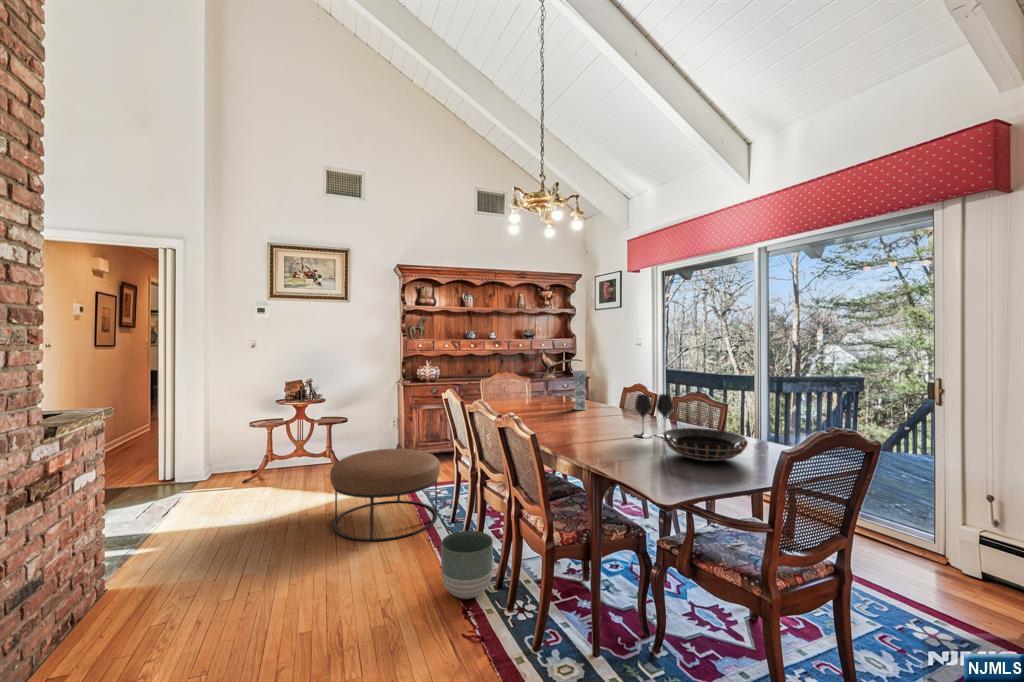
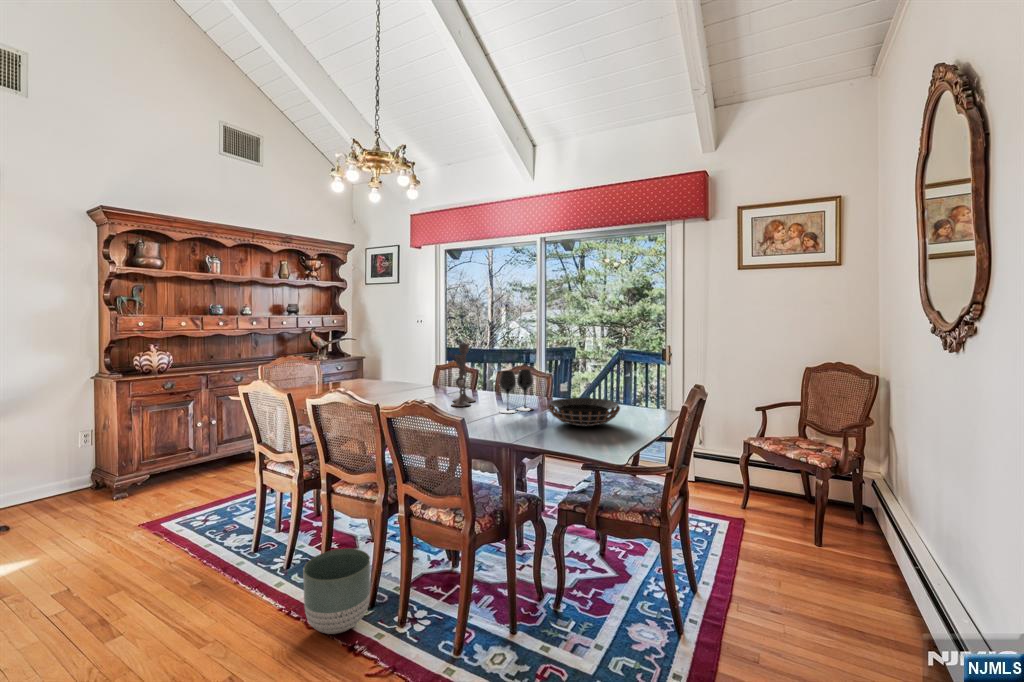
candlestick: none [599,366,630,426] -> present [452,343,476,407]
vase: present [571,371,588,410] -> none [397,351,417,393]
ottoman: present [330,448,440,541] -> none [40,469,233,618]

